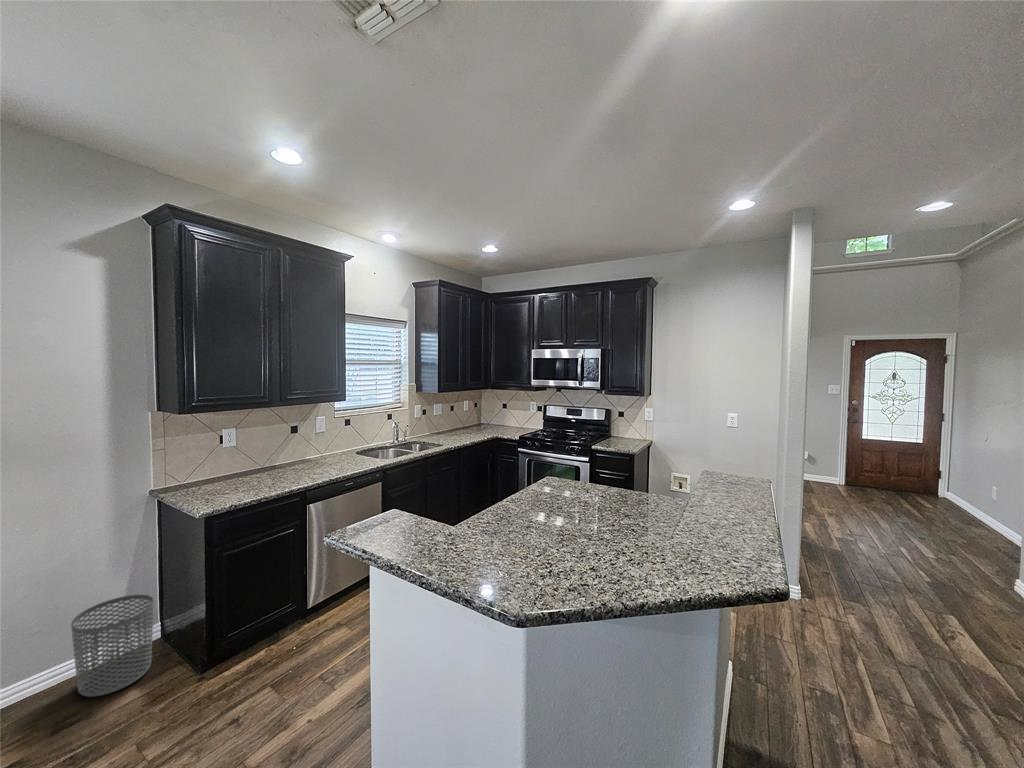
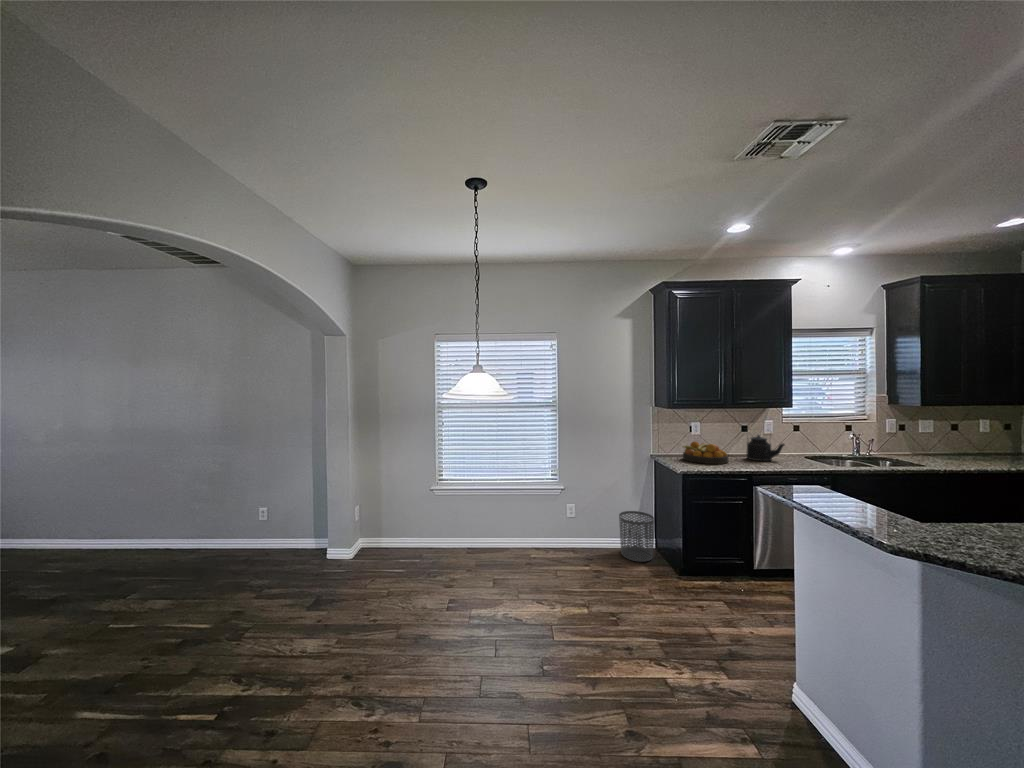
kettle: none [296,430,339,470] -> present [746,435,784,461]
fruit bowl: none [205,459,275,493] -> present [683,441,728,464]

